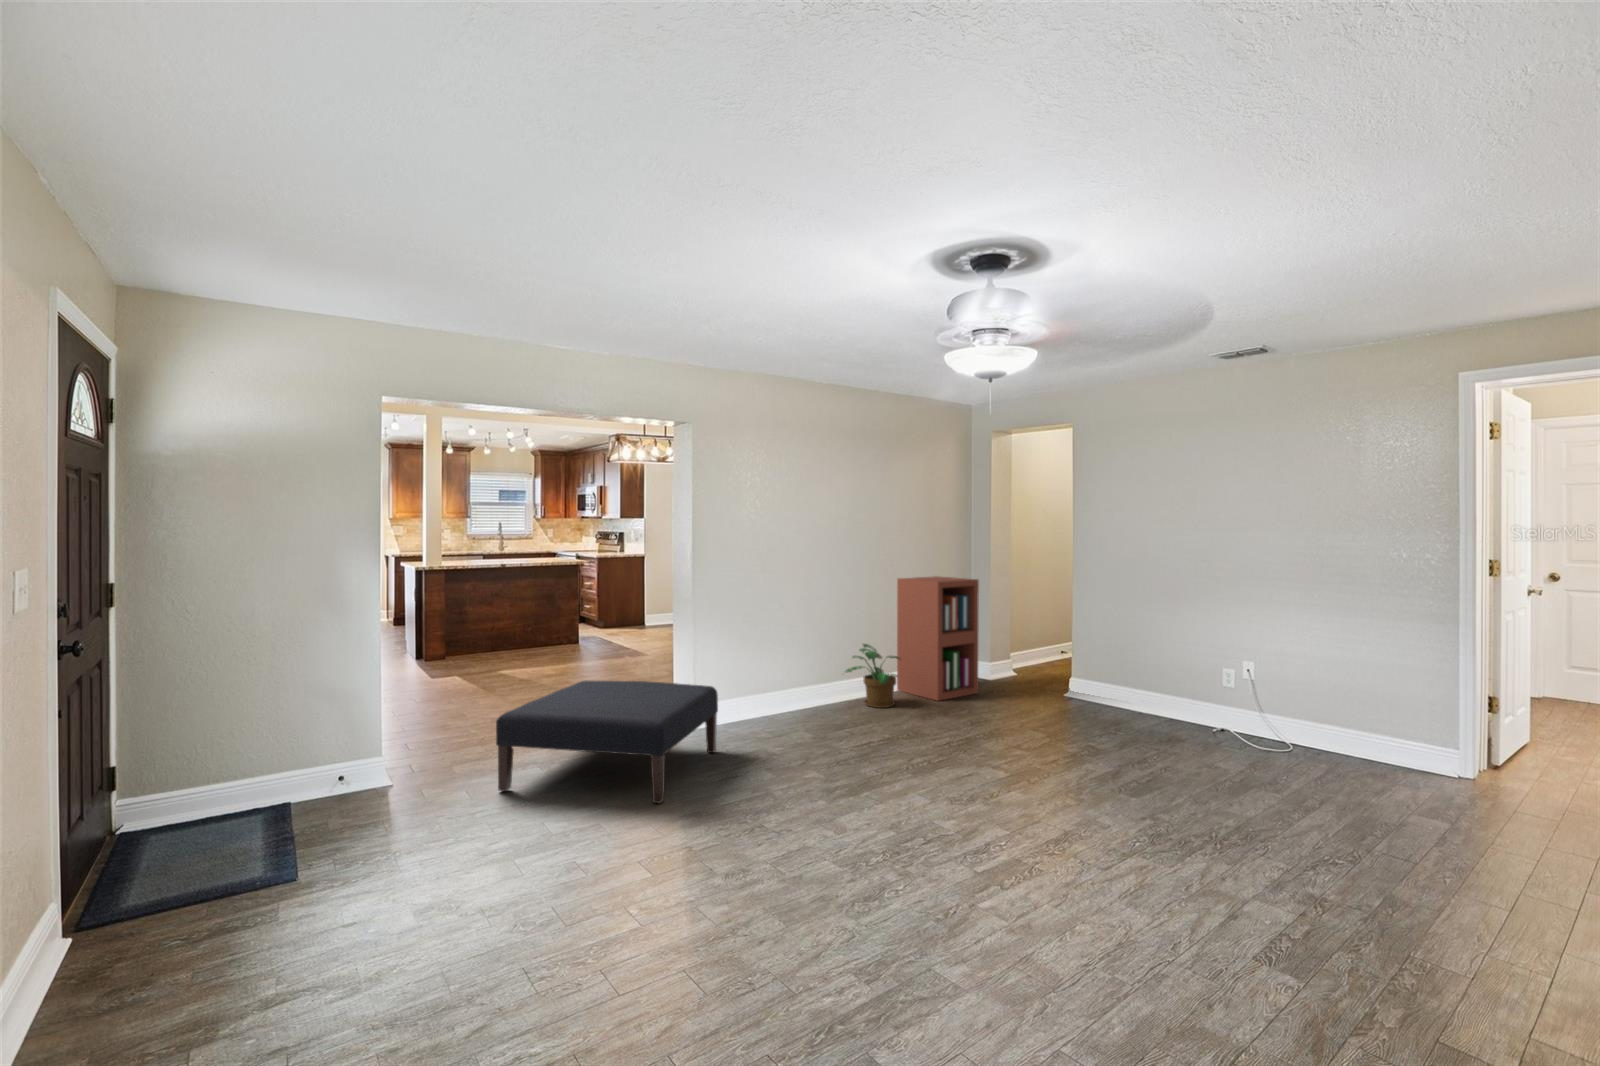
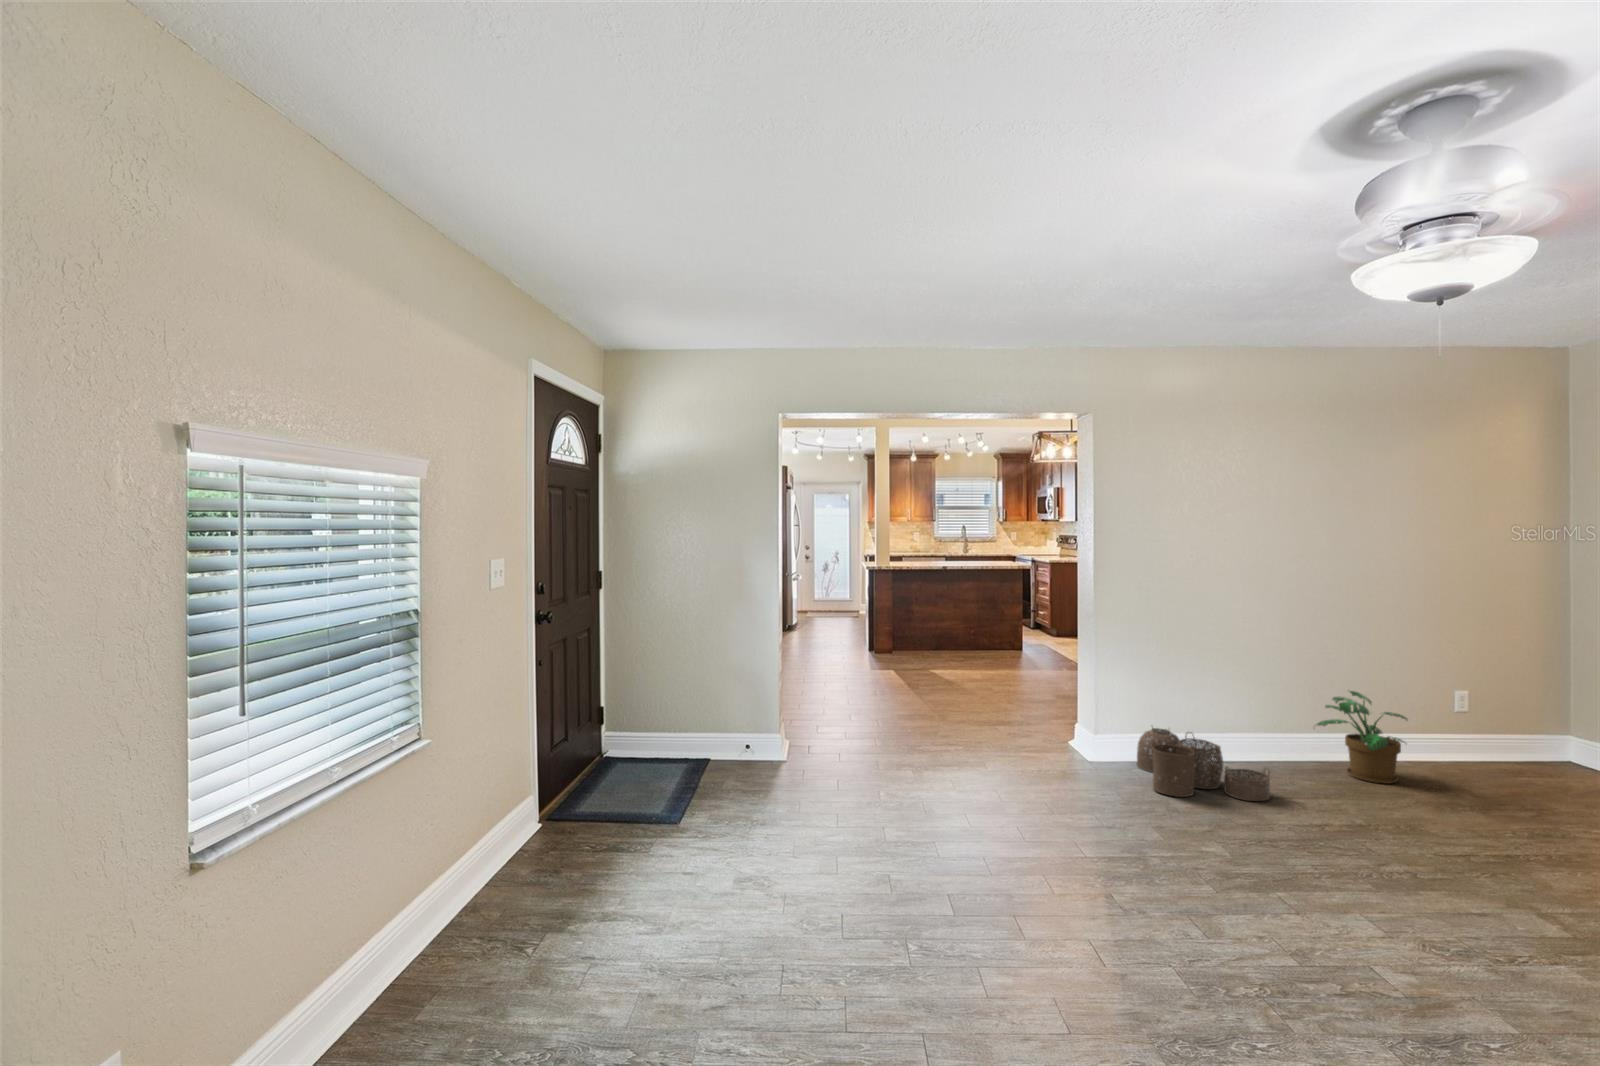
bookshelf: present [897,576,979,701] -> none [1414,605,1574,791]
ottoman: present [496,681,718,803] -> none [859,690,1105,837]
woven basket: none [729,688,829,743] -> present [1137,728,1270,801]

